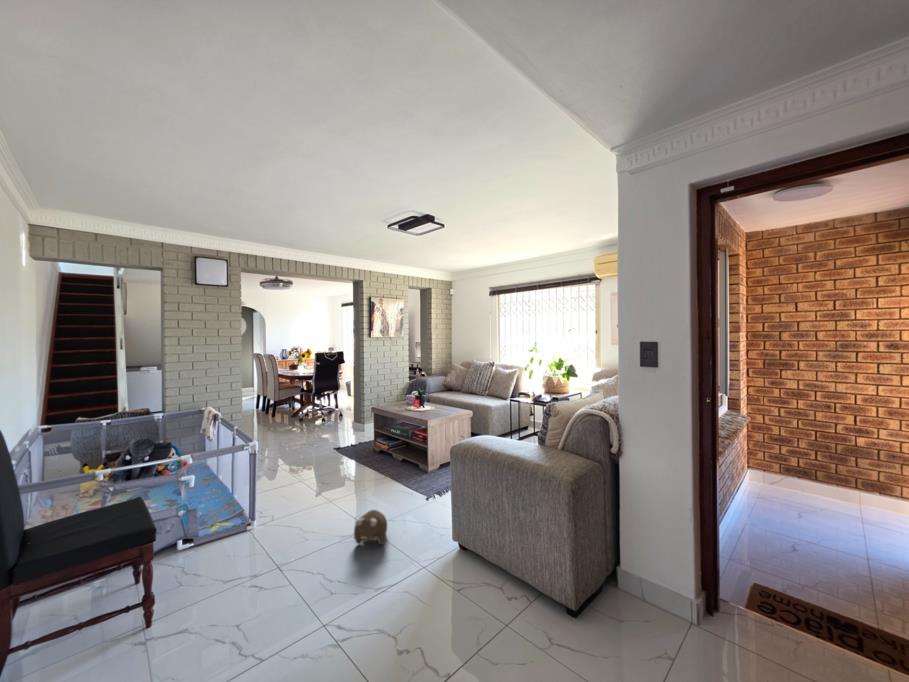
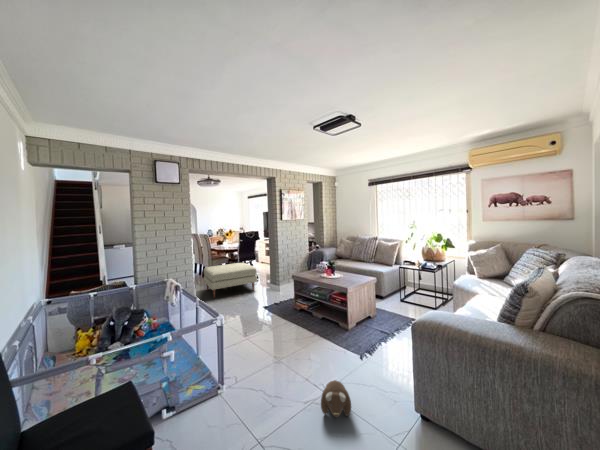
ottoman: none [263,393,334,438] -> present [204,263,257,298]

